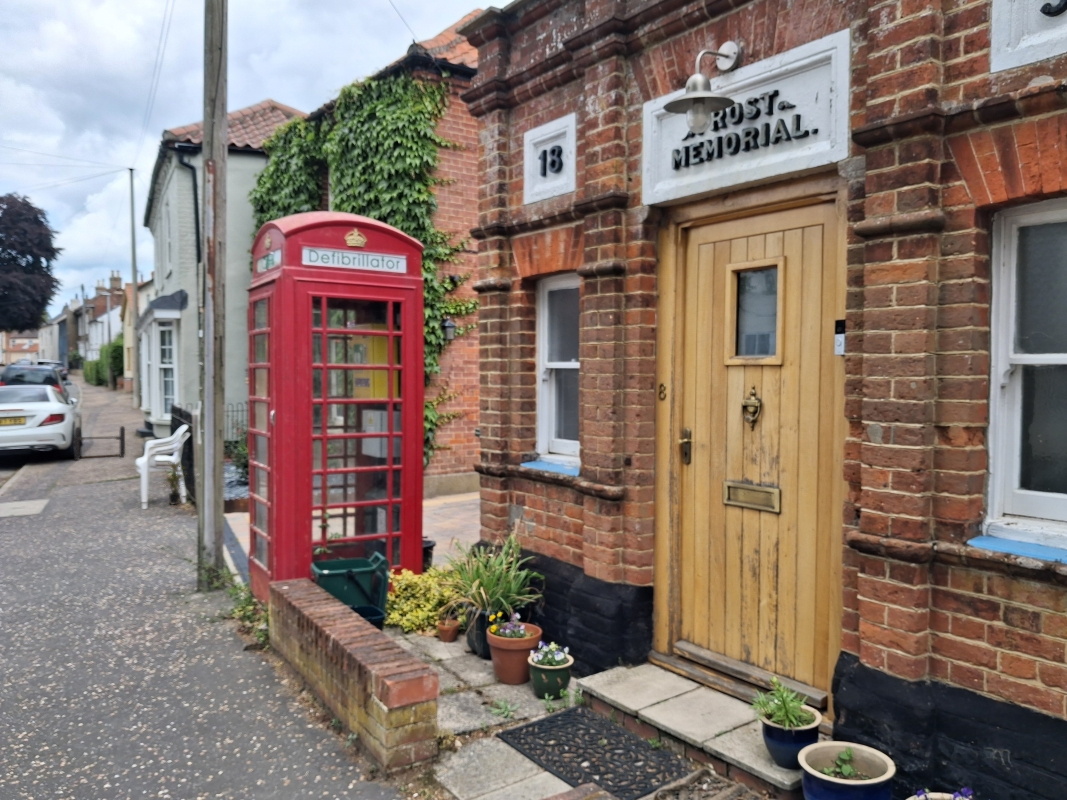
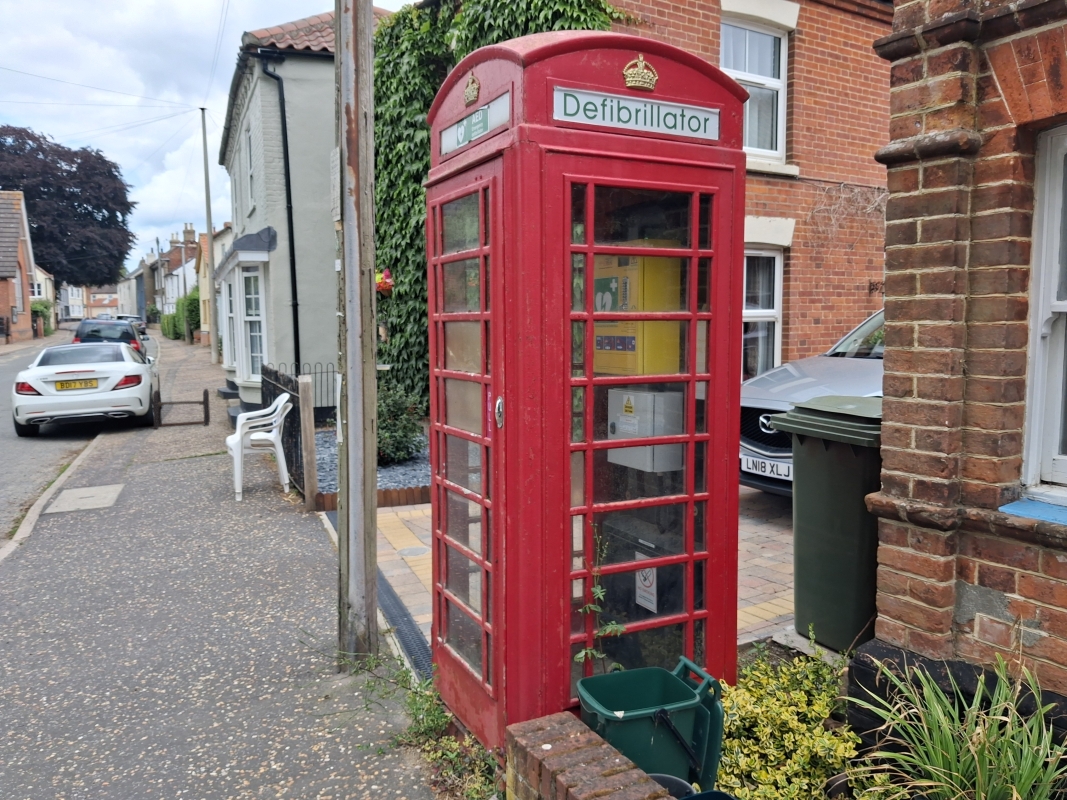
potted plant: present [166,462,184,504] -> none [262,441,293,497]

